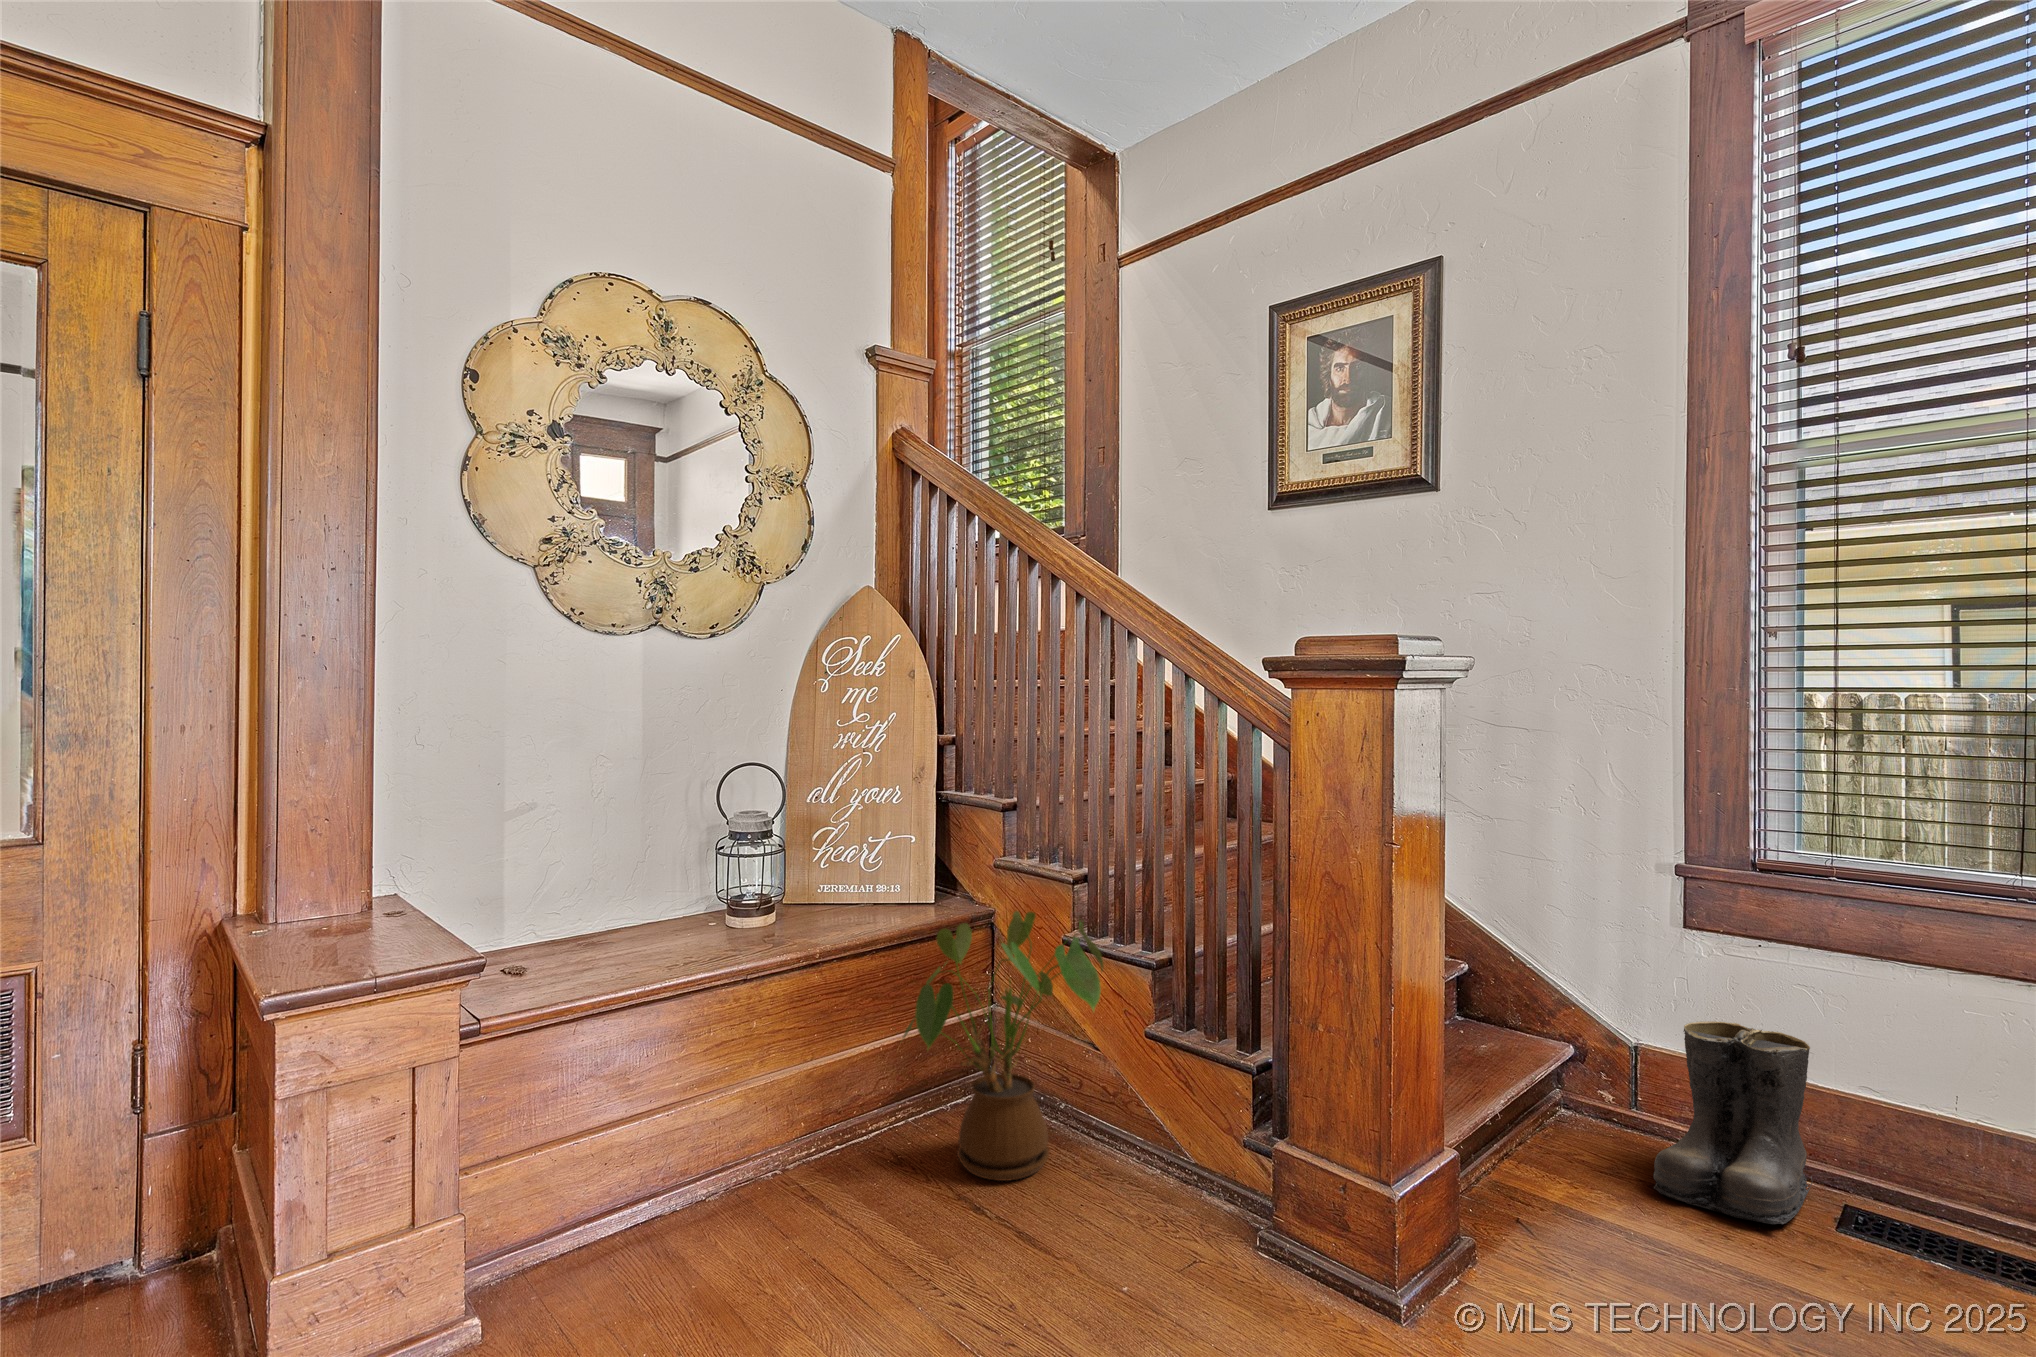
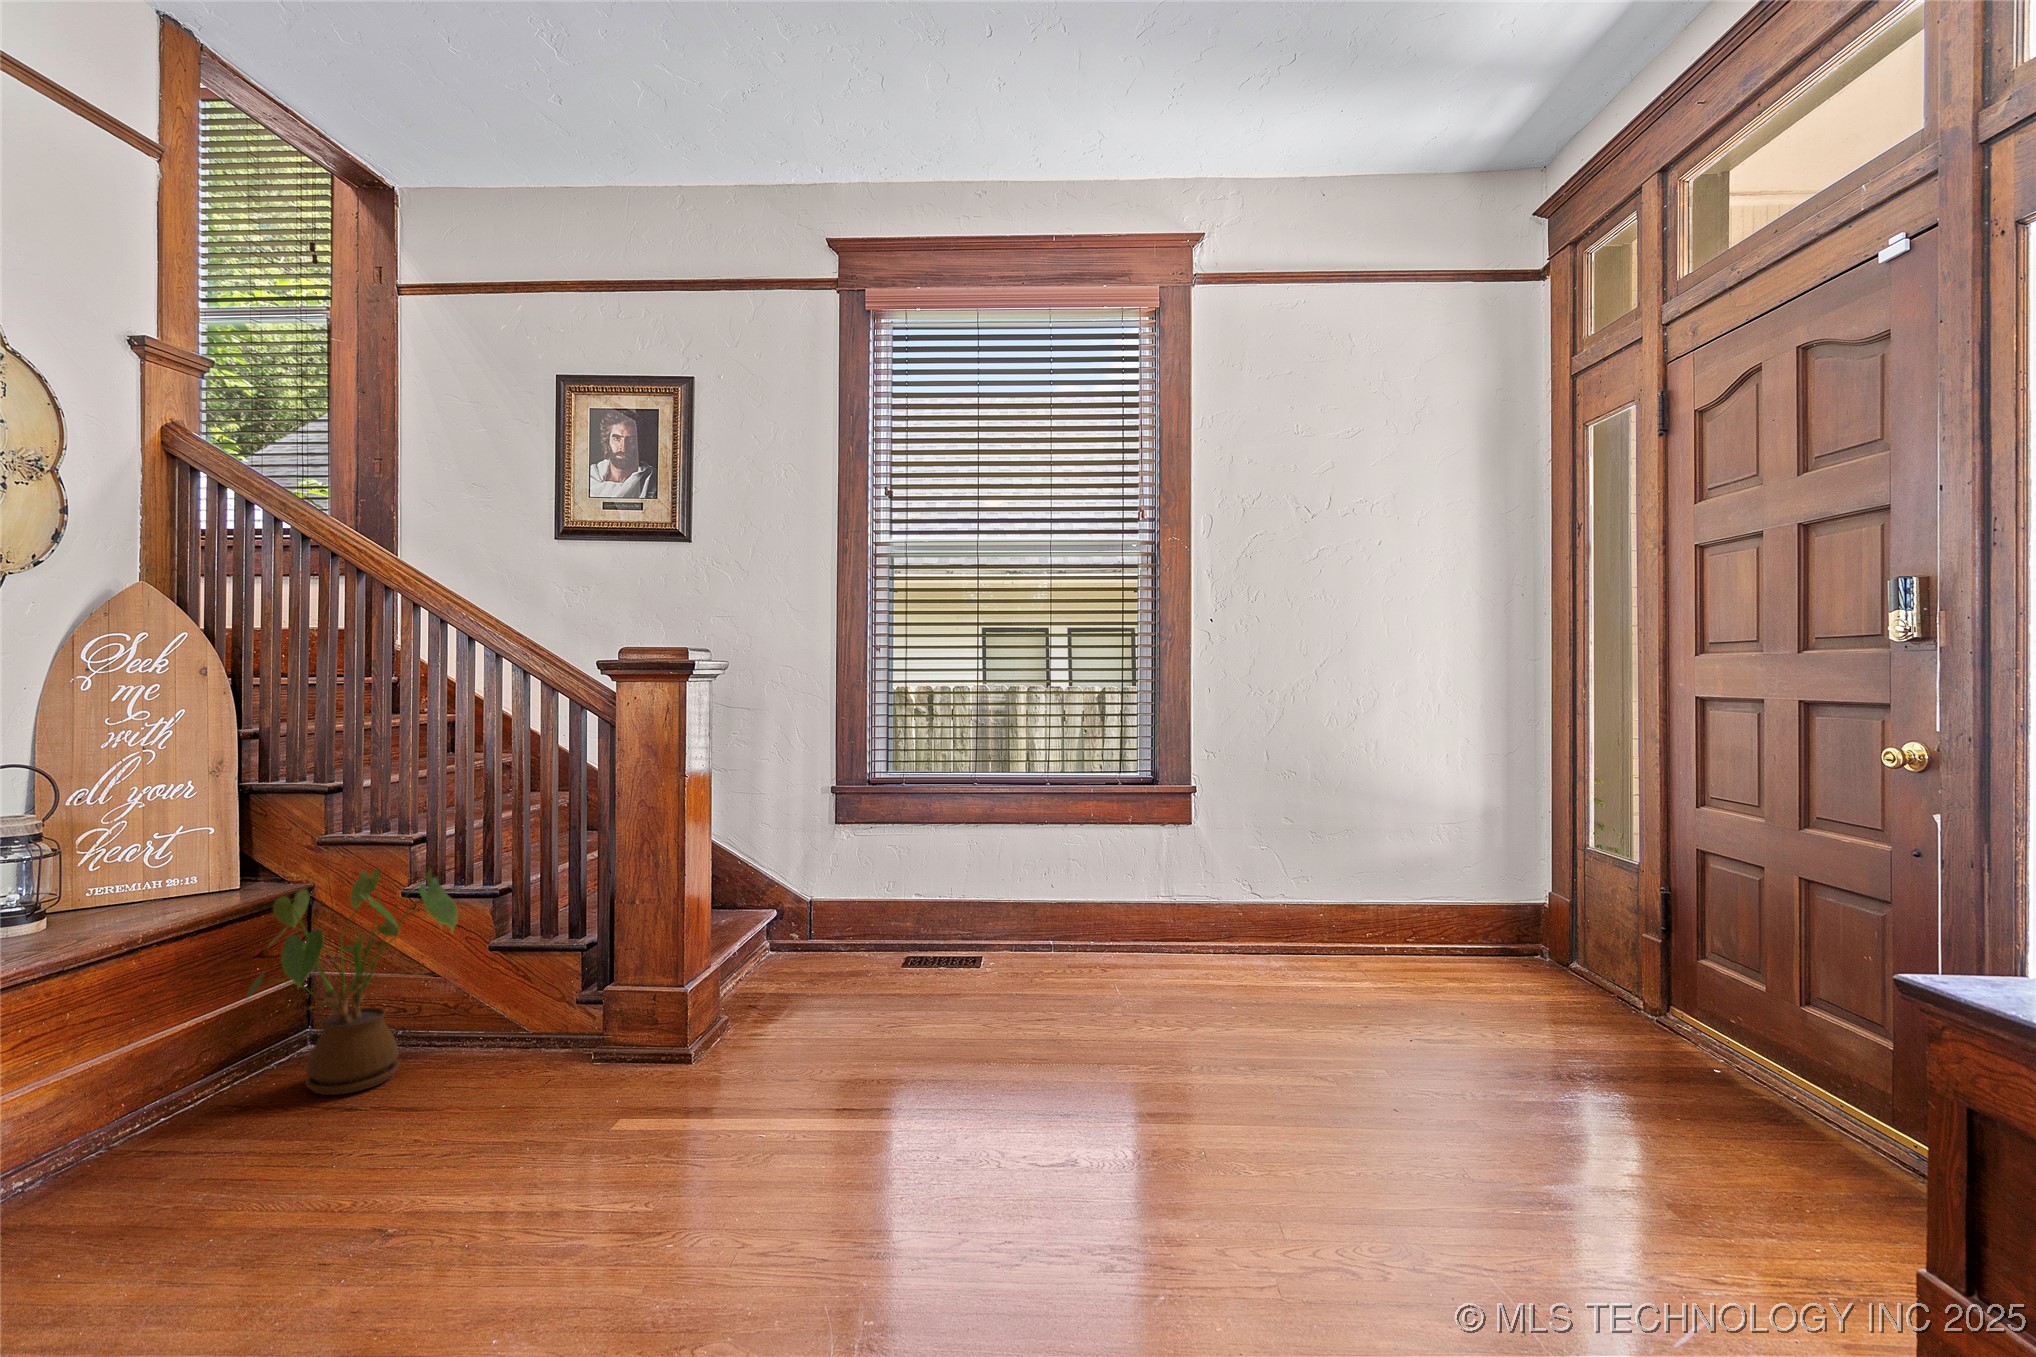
boots: present [1653,1021,1812,1224] -> none [823,876,900,980]

